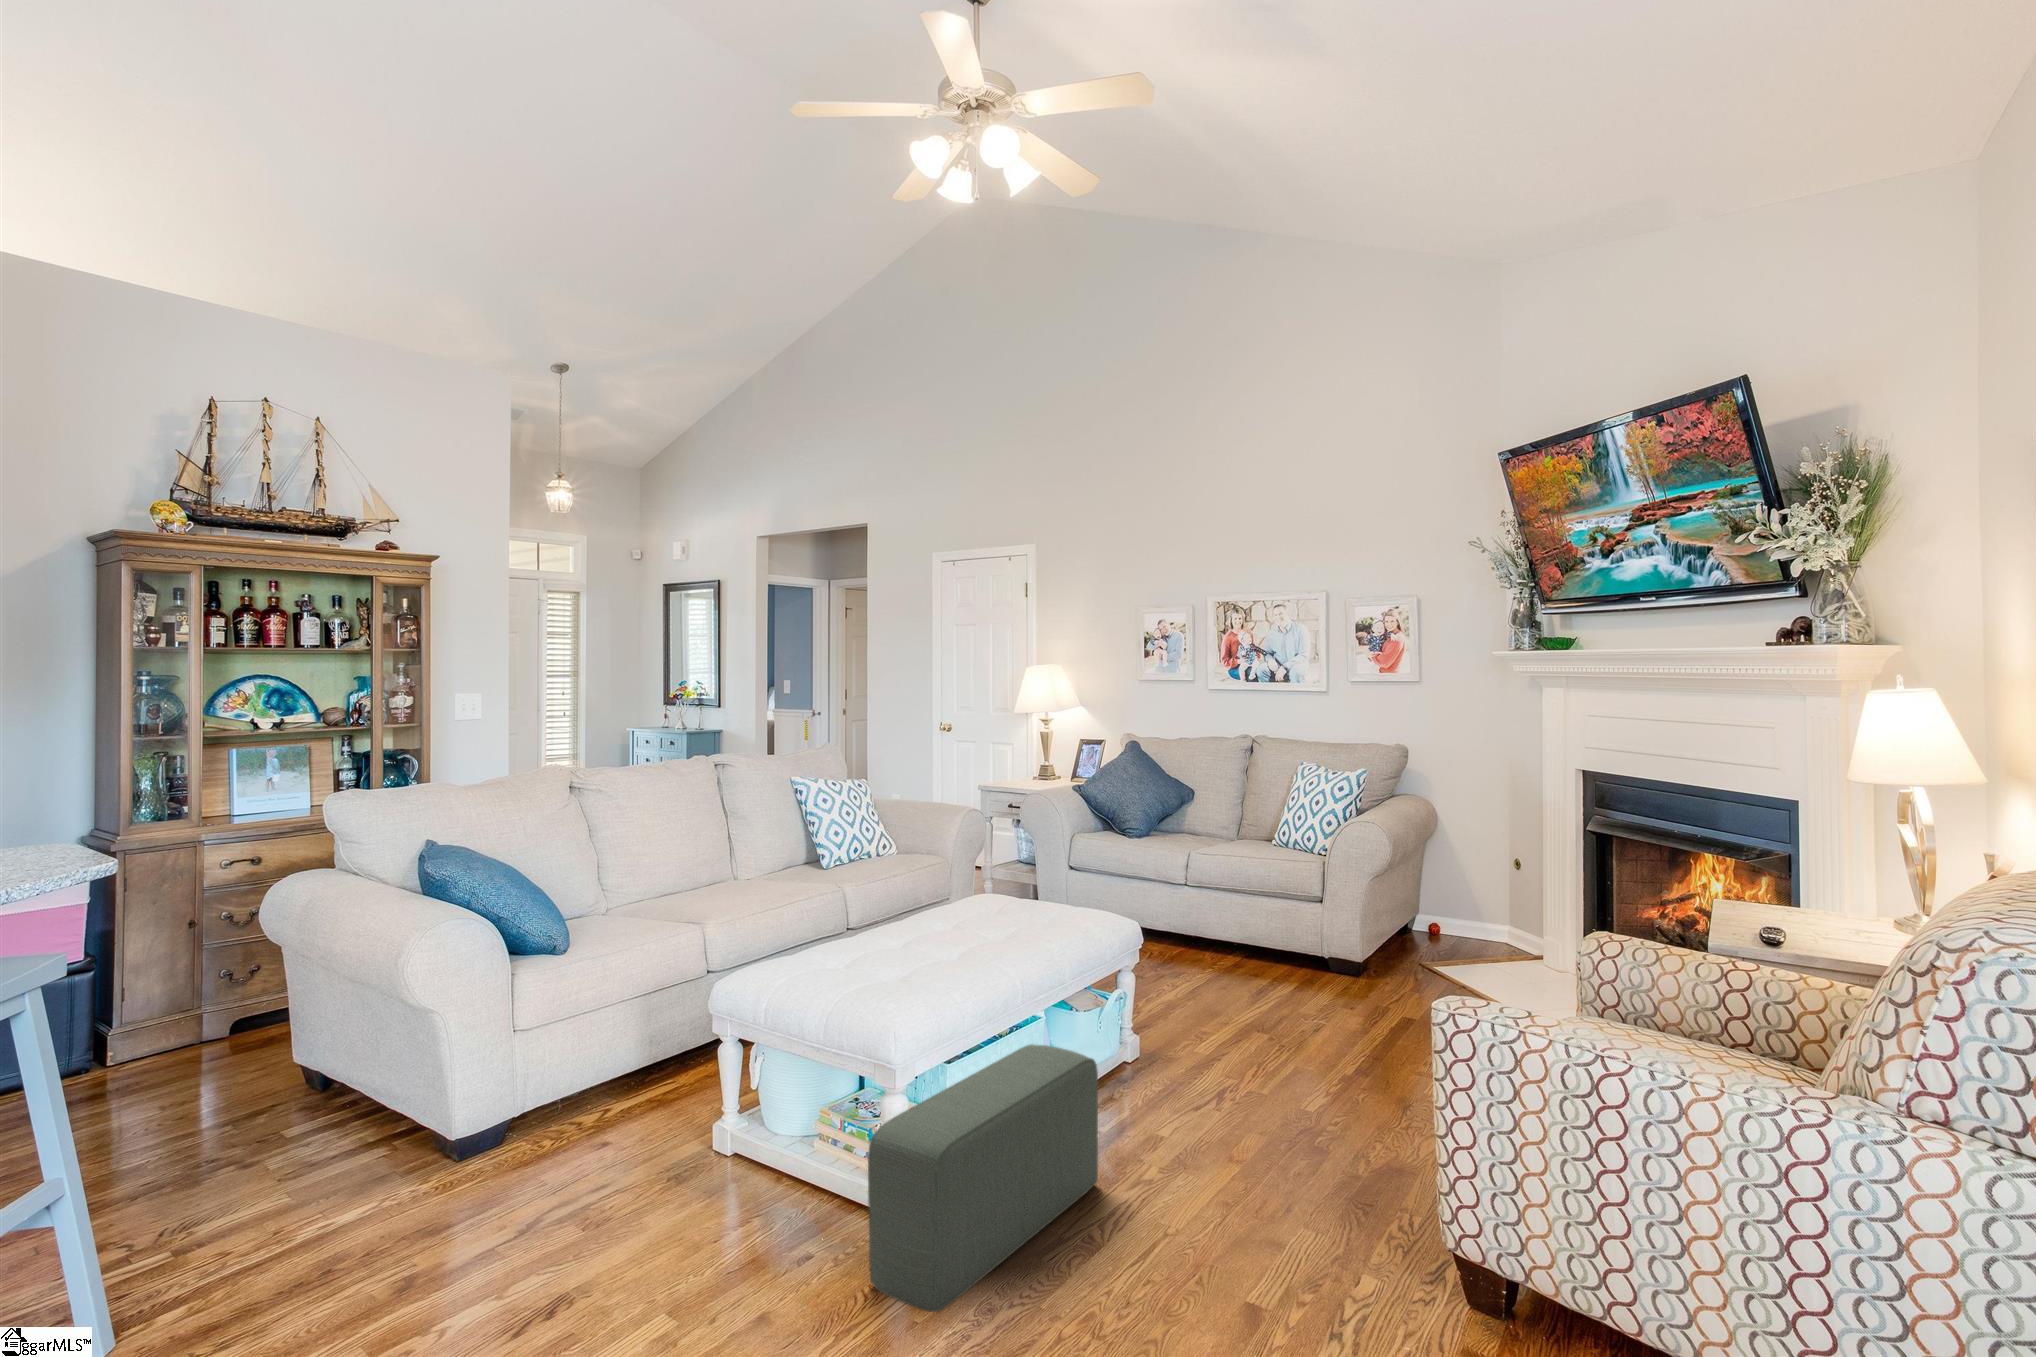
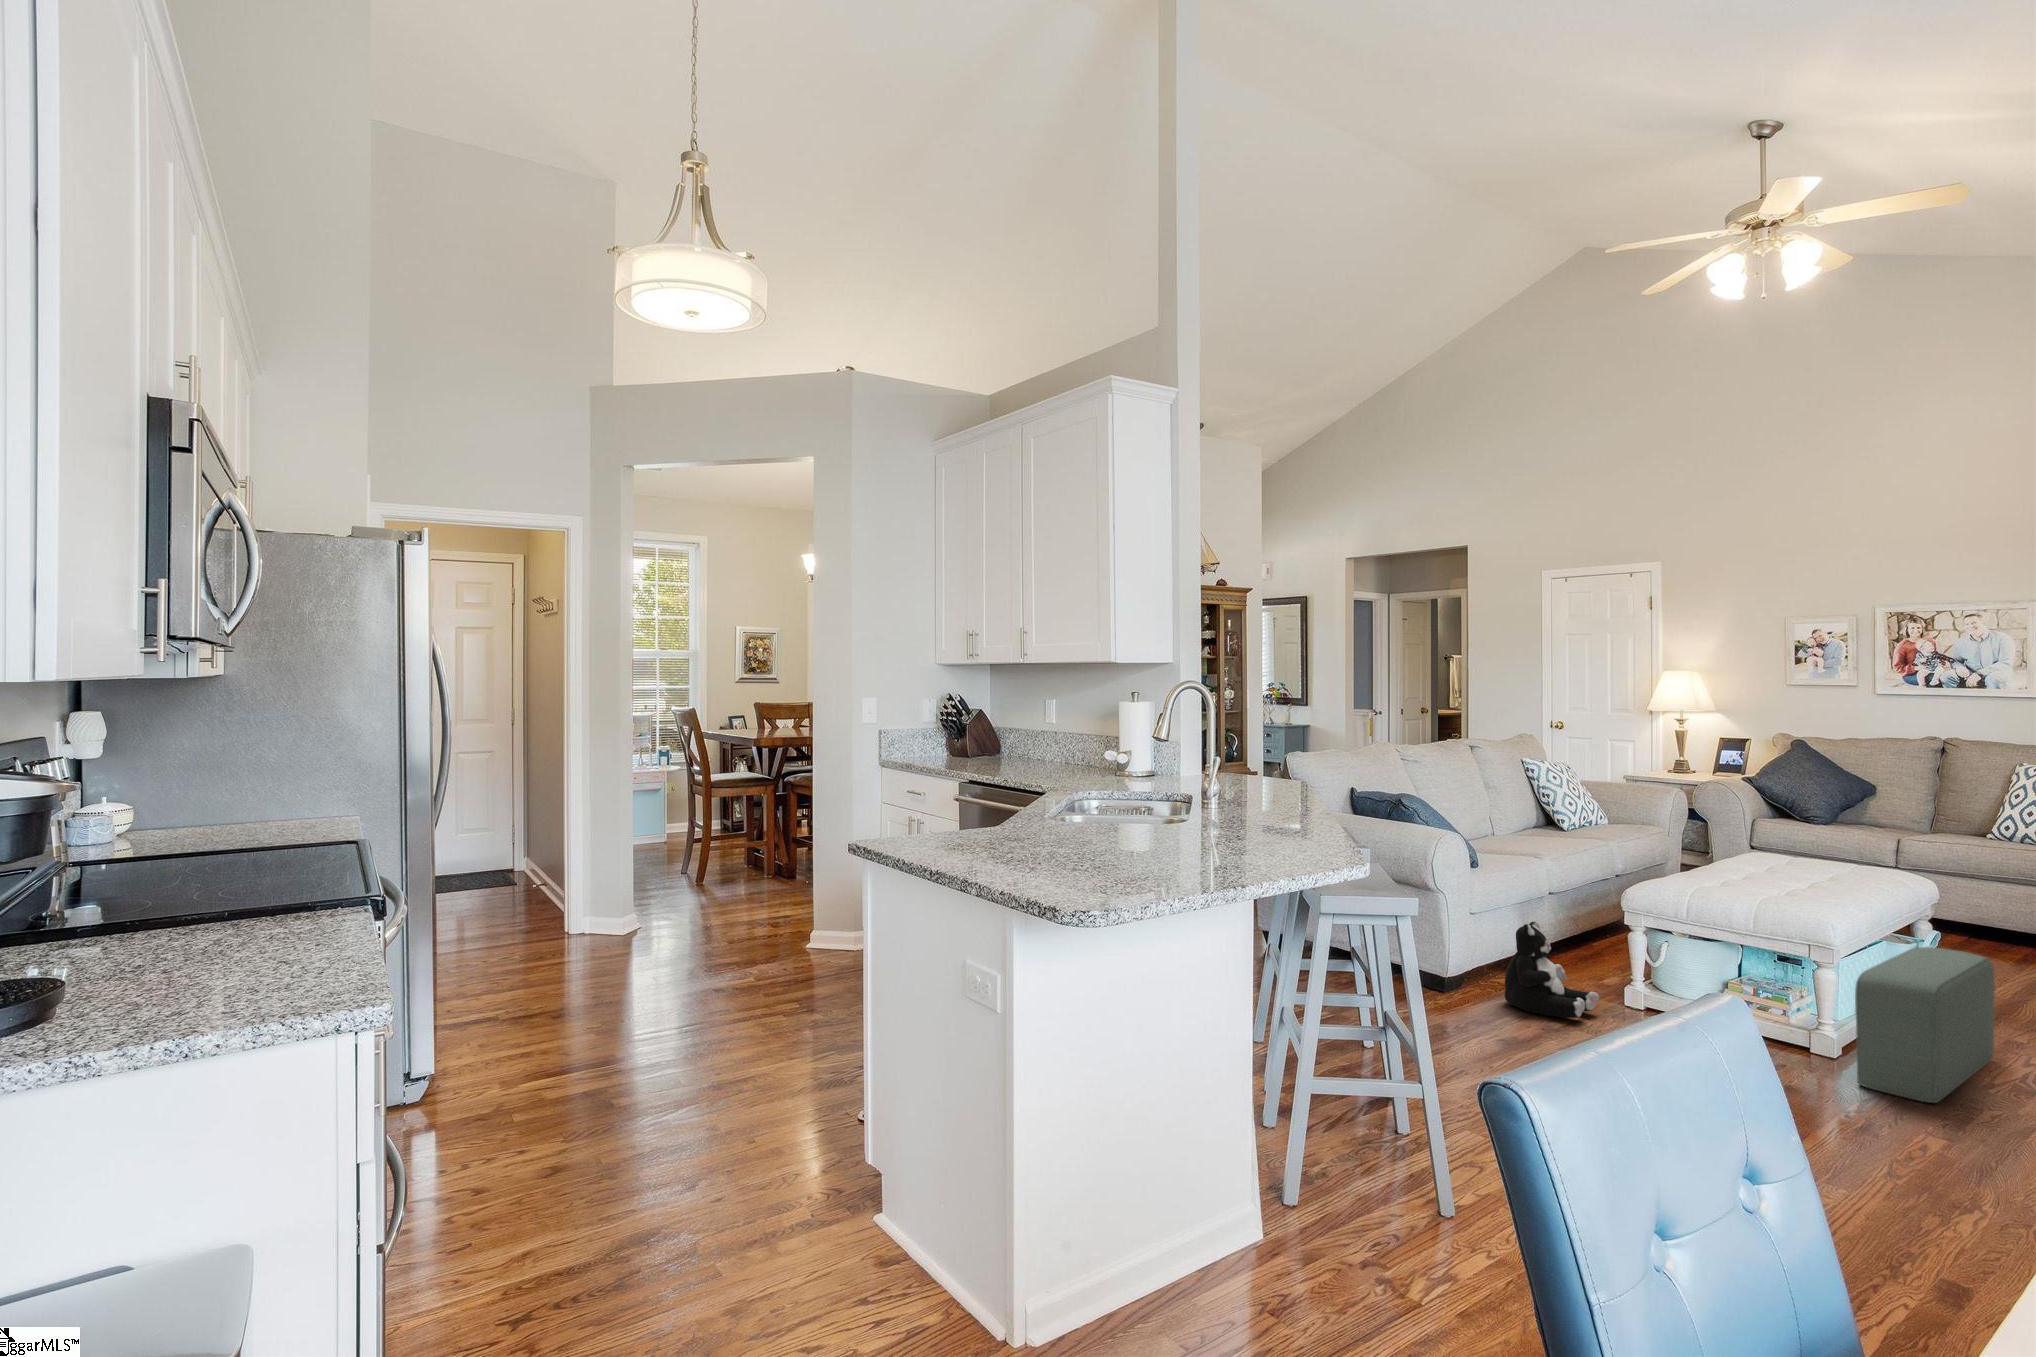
plush toy: none [541,1047,665,1193] -> present [1504,922,1599,1018]

